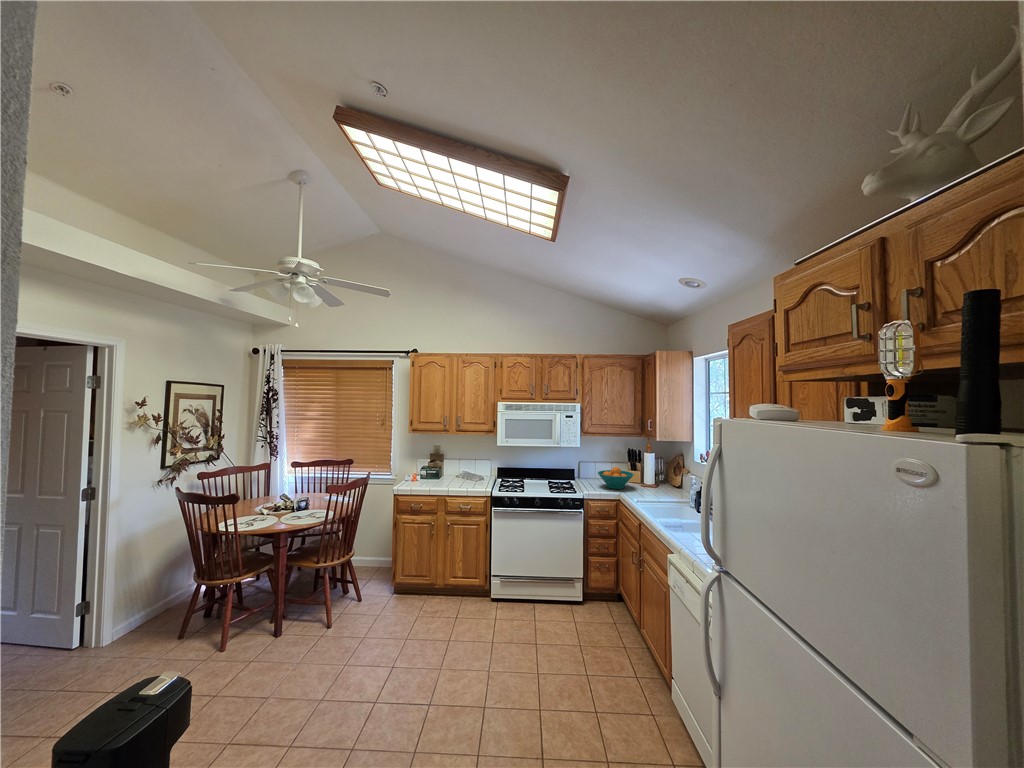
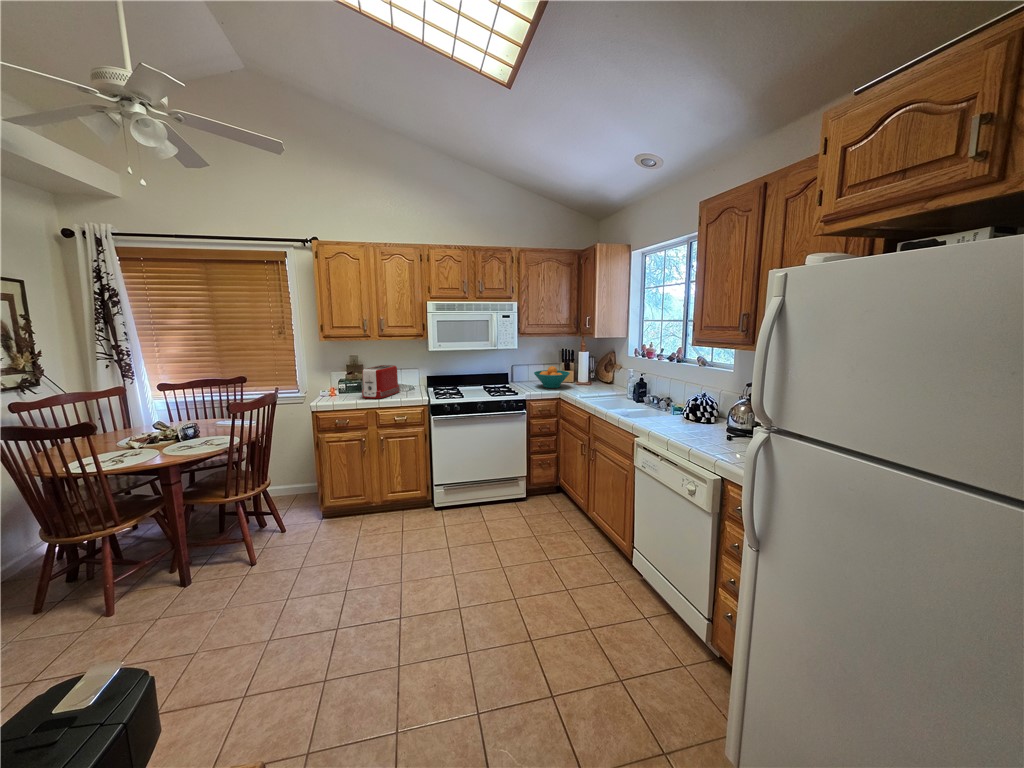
toaster: none [437,457,472,487] -> present [362,365,400,399]

